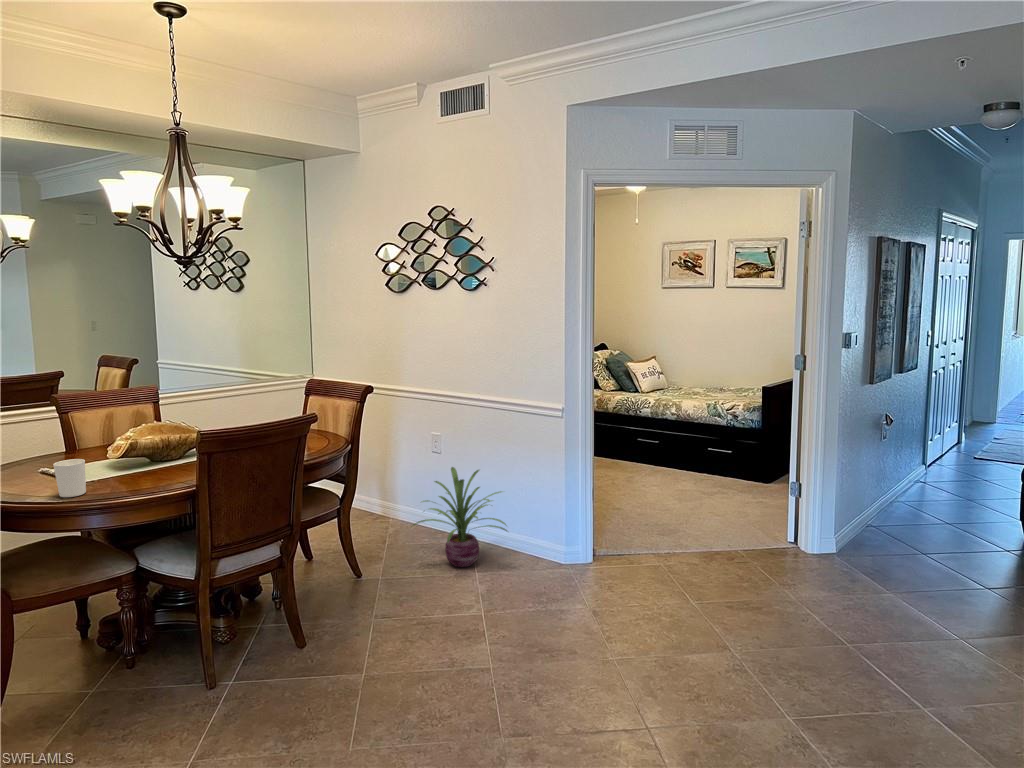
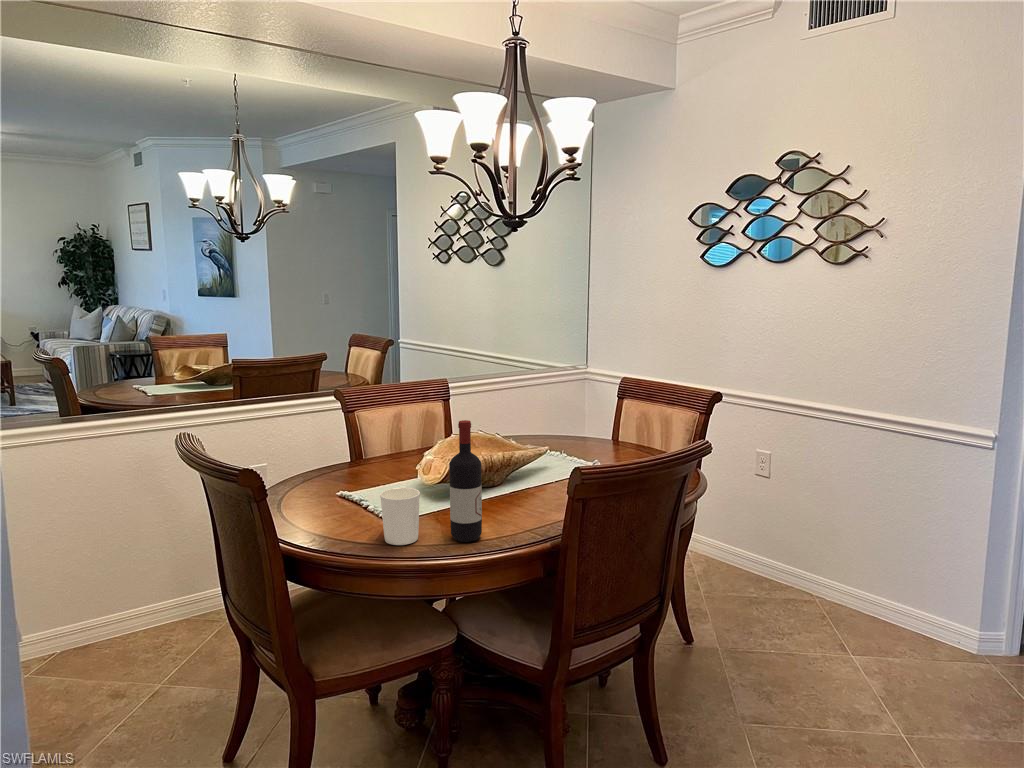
wine bottle: none [105,411,134,493] -> present [449,420,482,542]
decorative plant: present [414,467,507,567] -> none [764,507,920,651]

